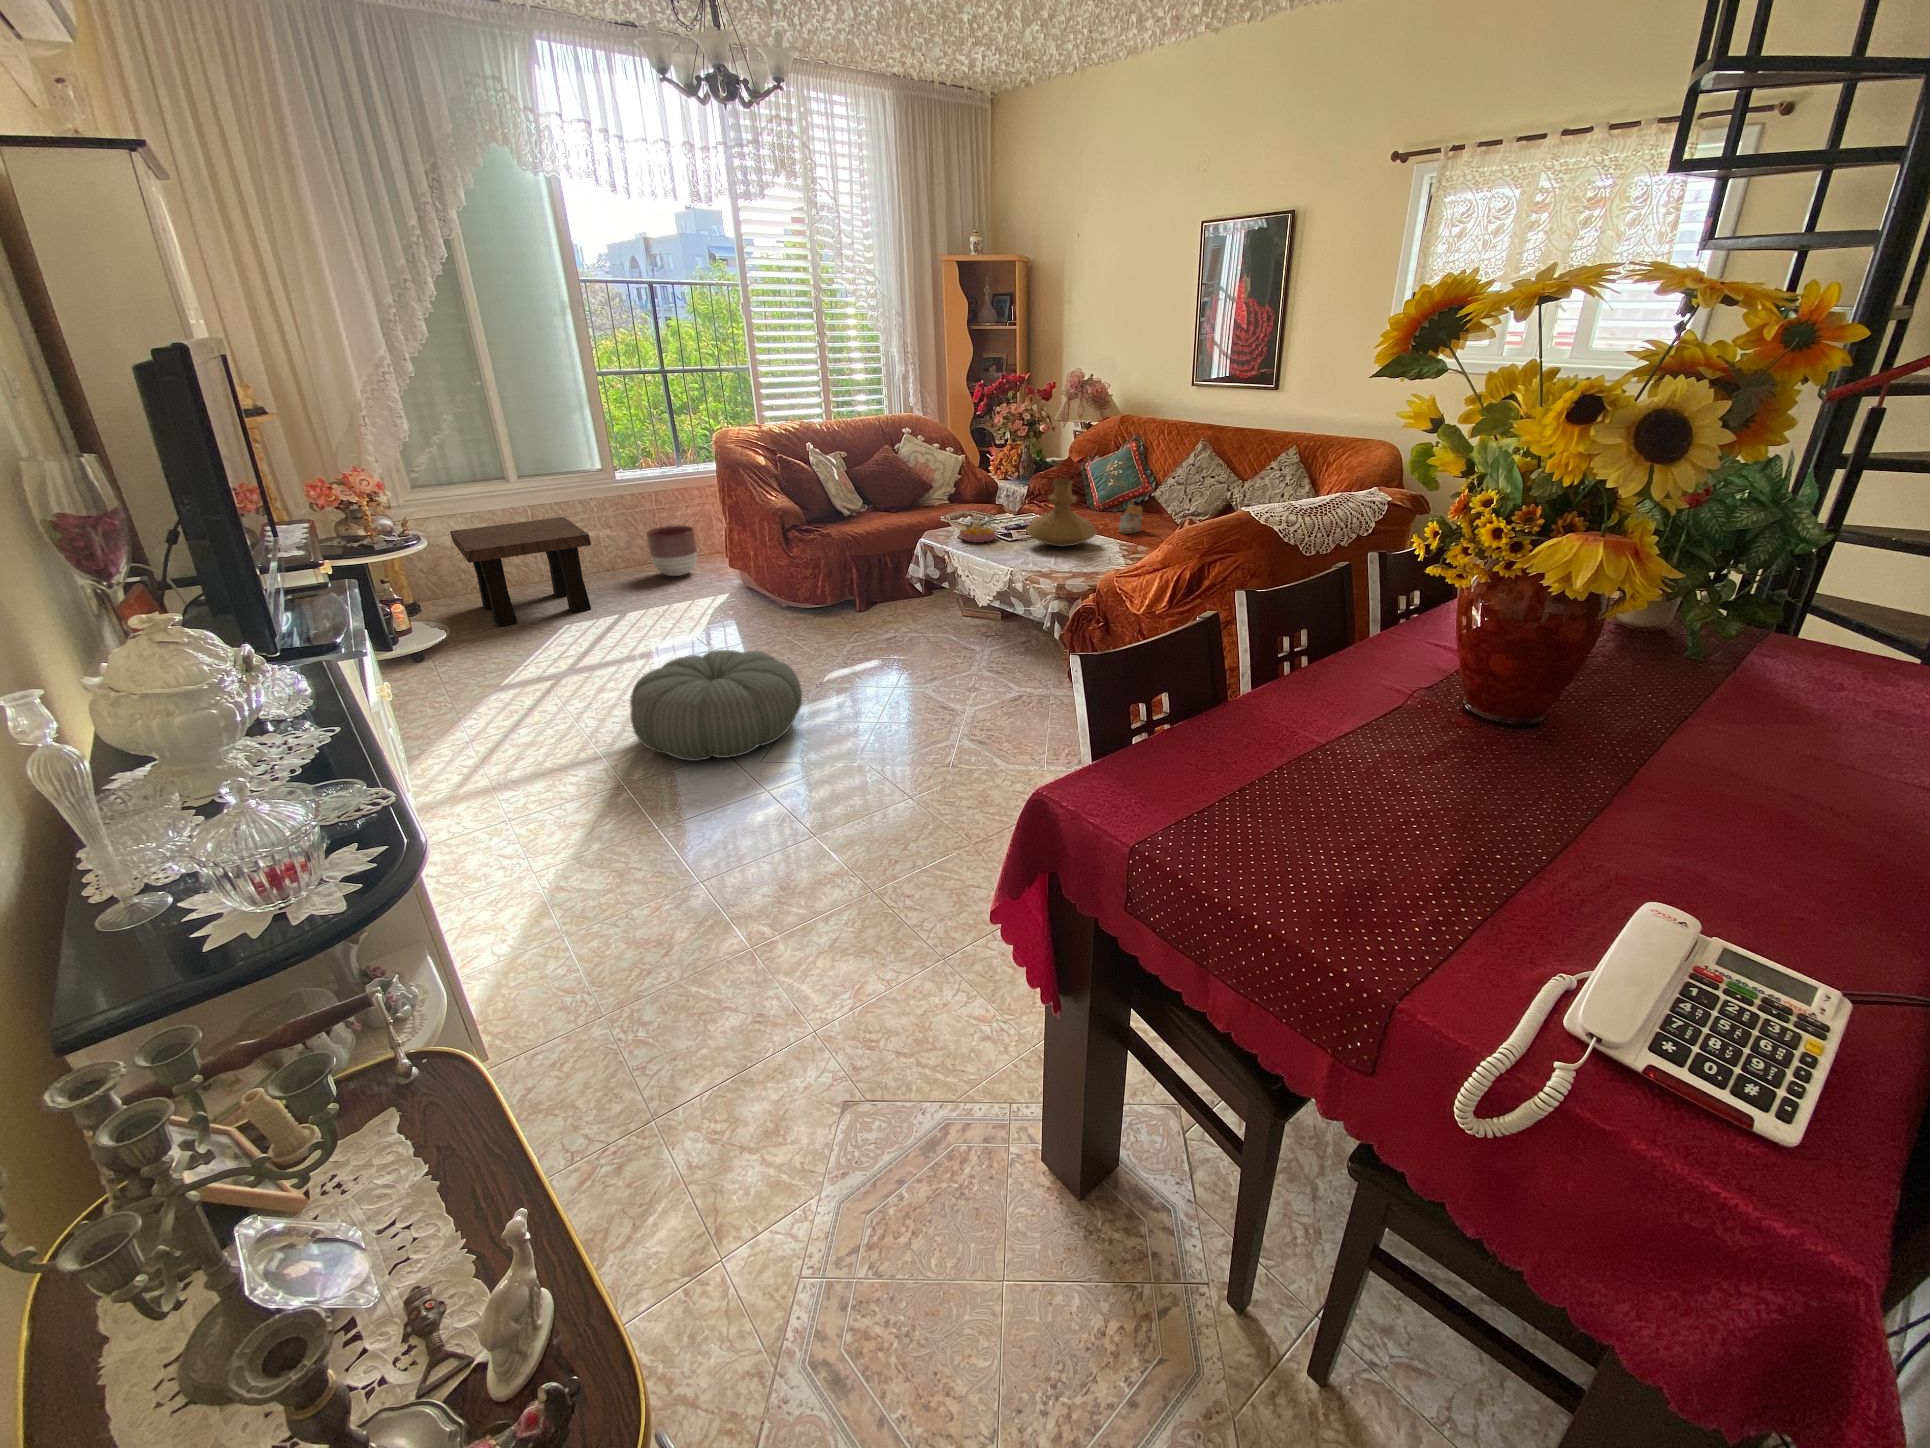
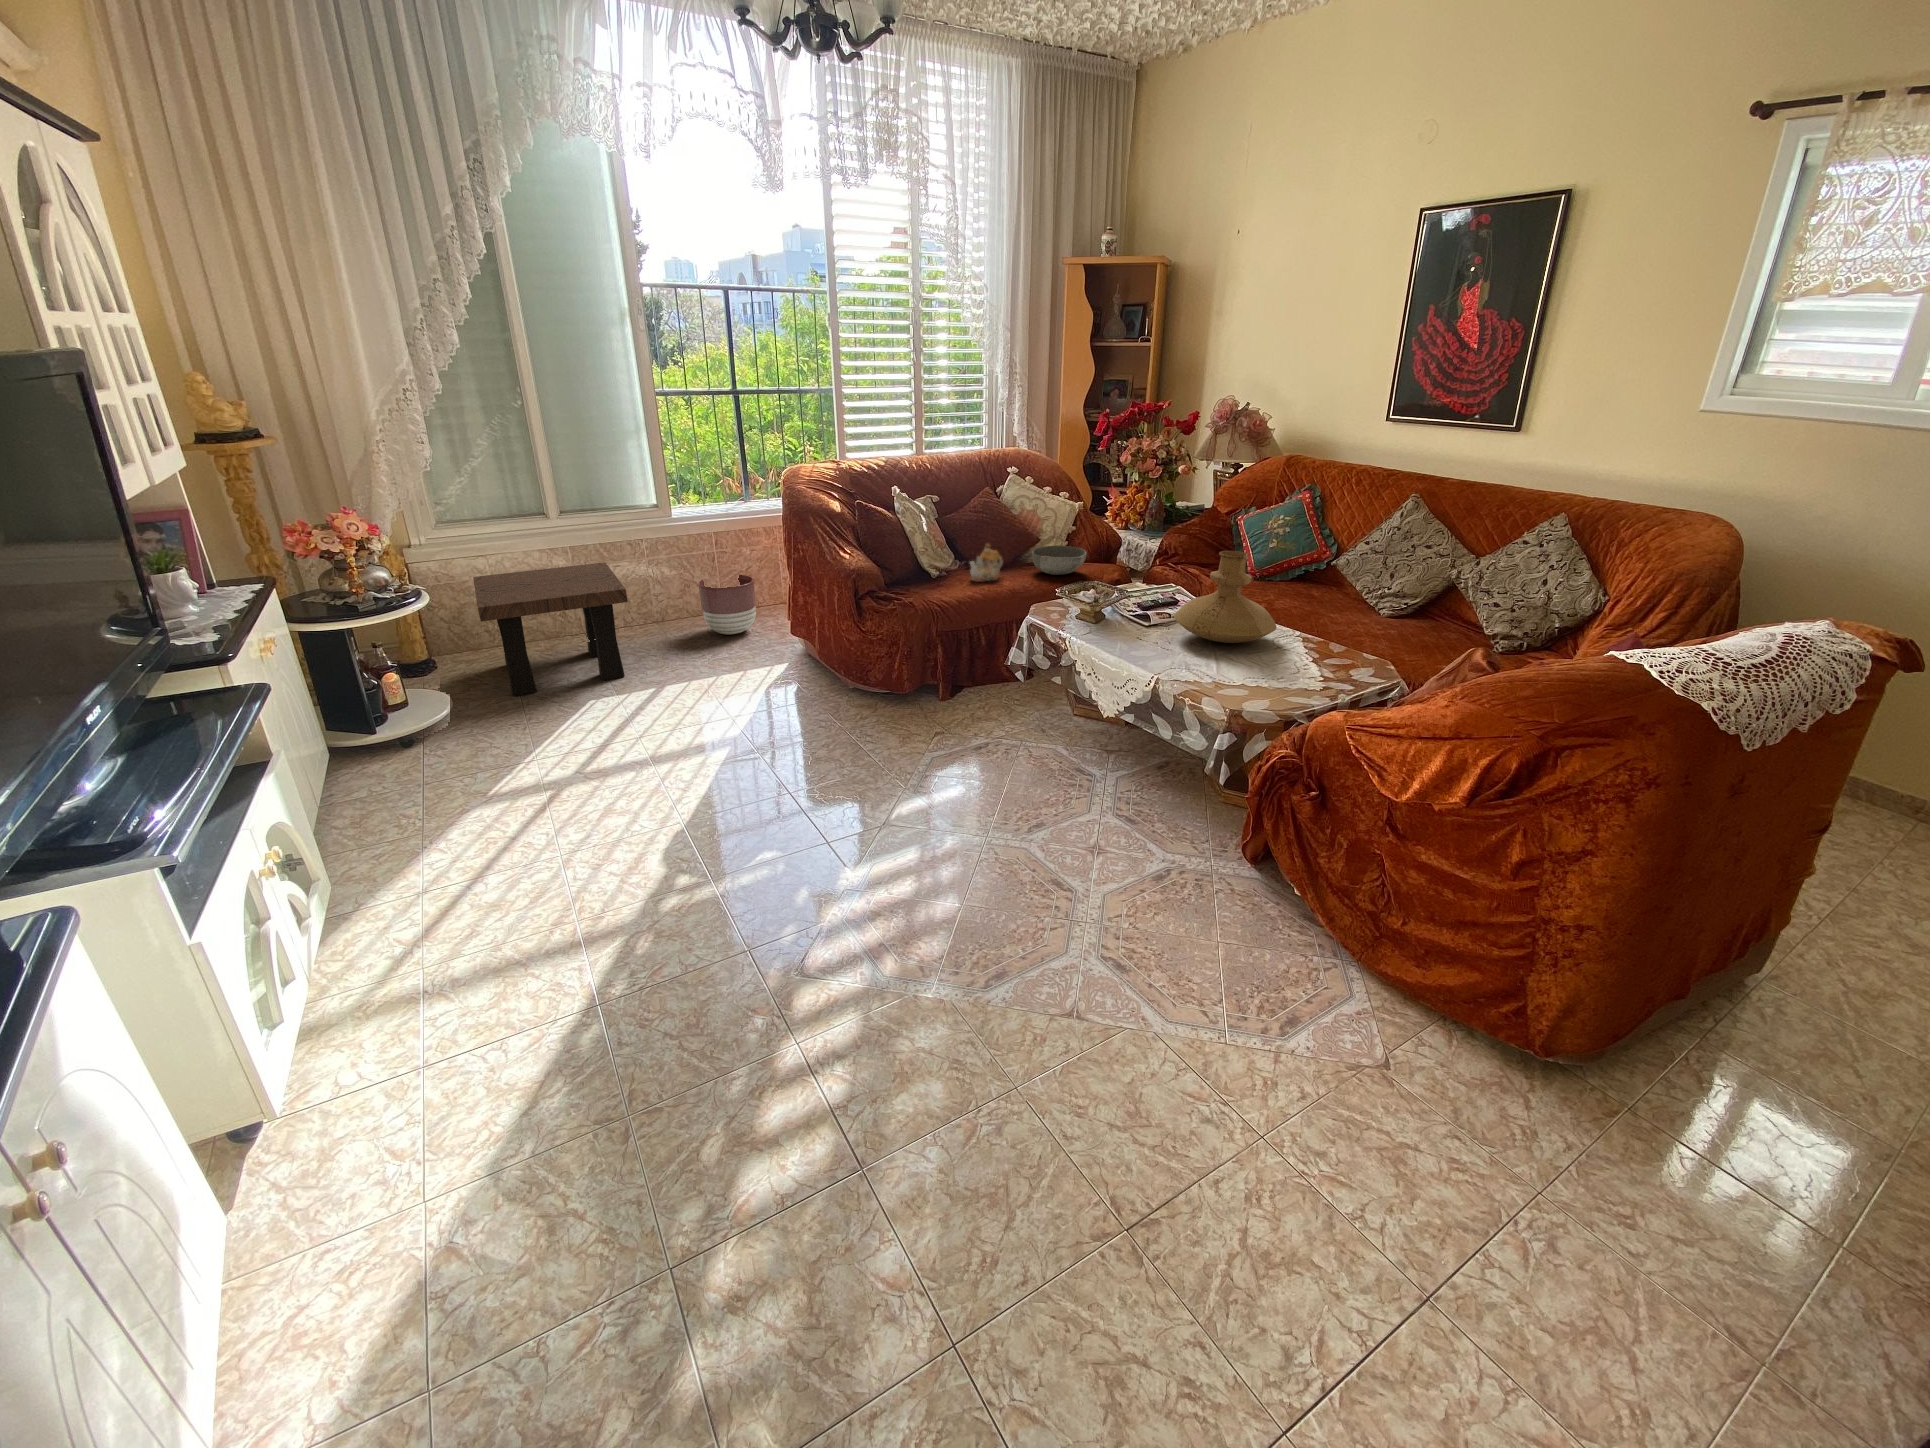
bowl: none [925,489,968,512] -> present [1032,546,1087,575]
teapot: present [1119,501,1143,534] -> present [970,544,1002,582]
candle holder: present [960,516,998,543] -> none [1080,589,1135,629]
pouf: present [630,650,802,761] -> none [621,779,862,960]

